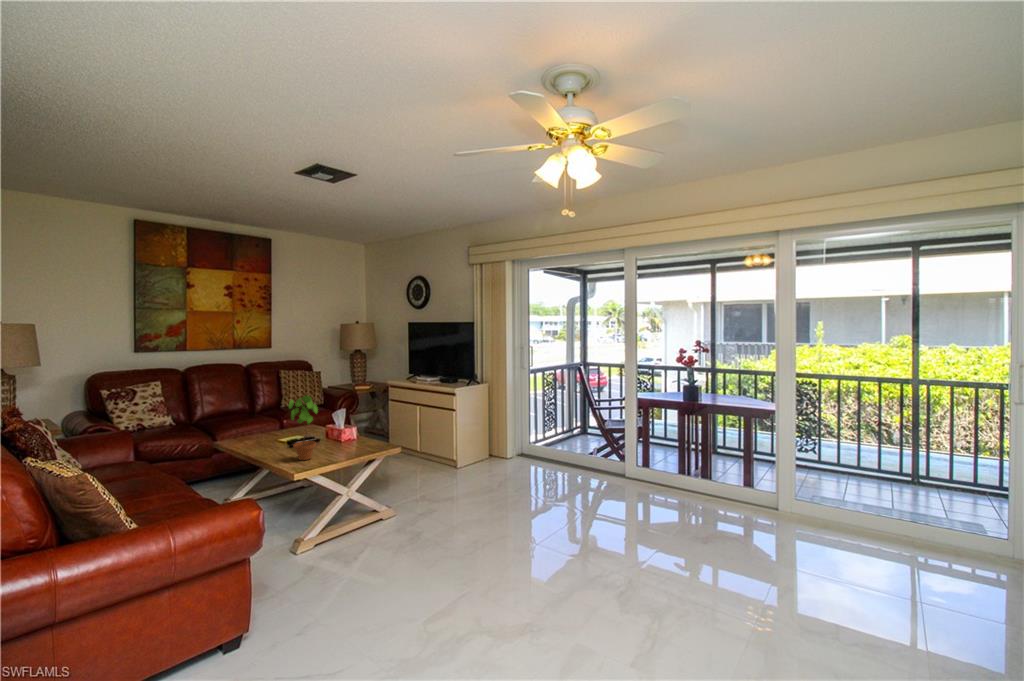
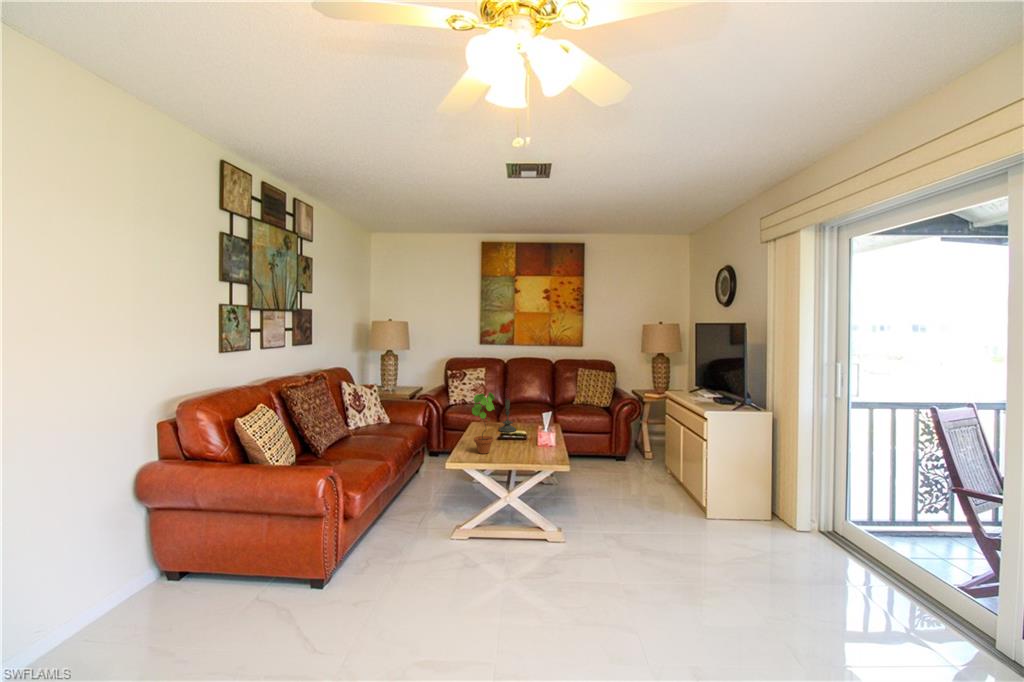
candle: none [266,393,287,442] -> present [499,388,516,432]

